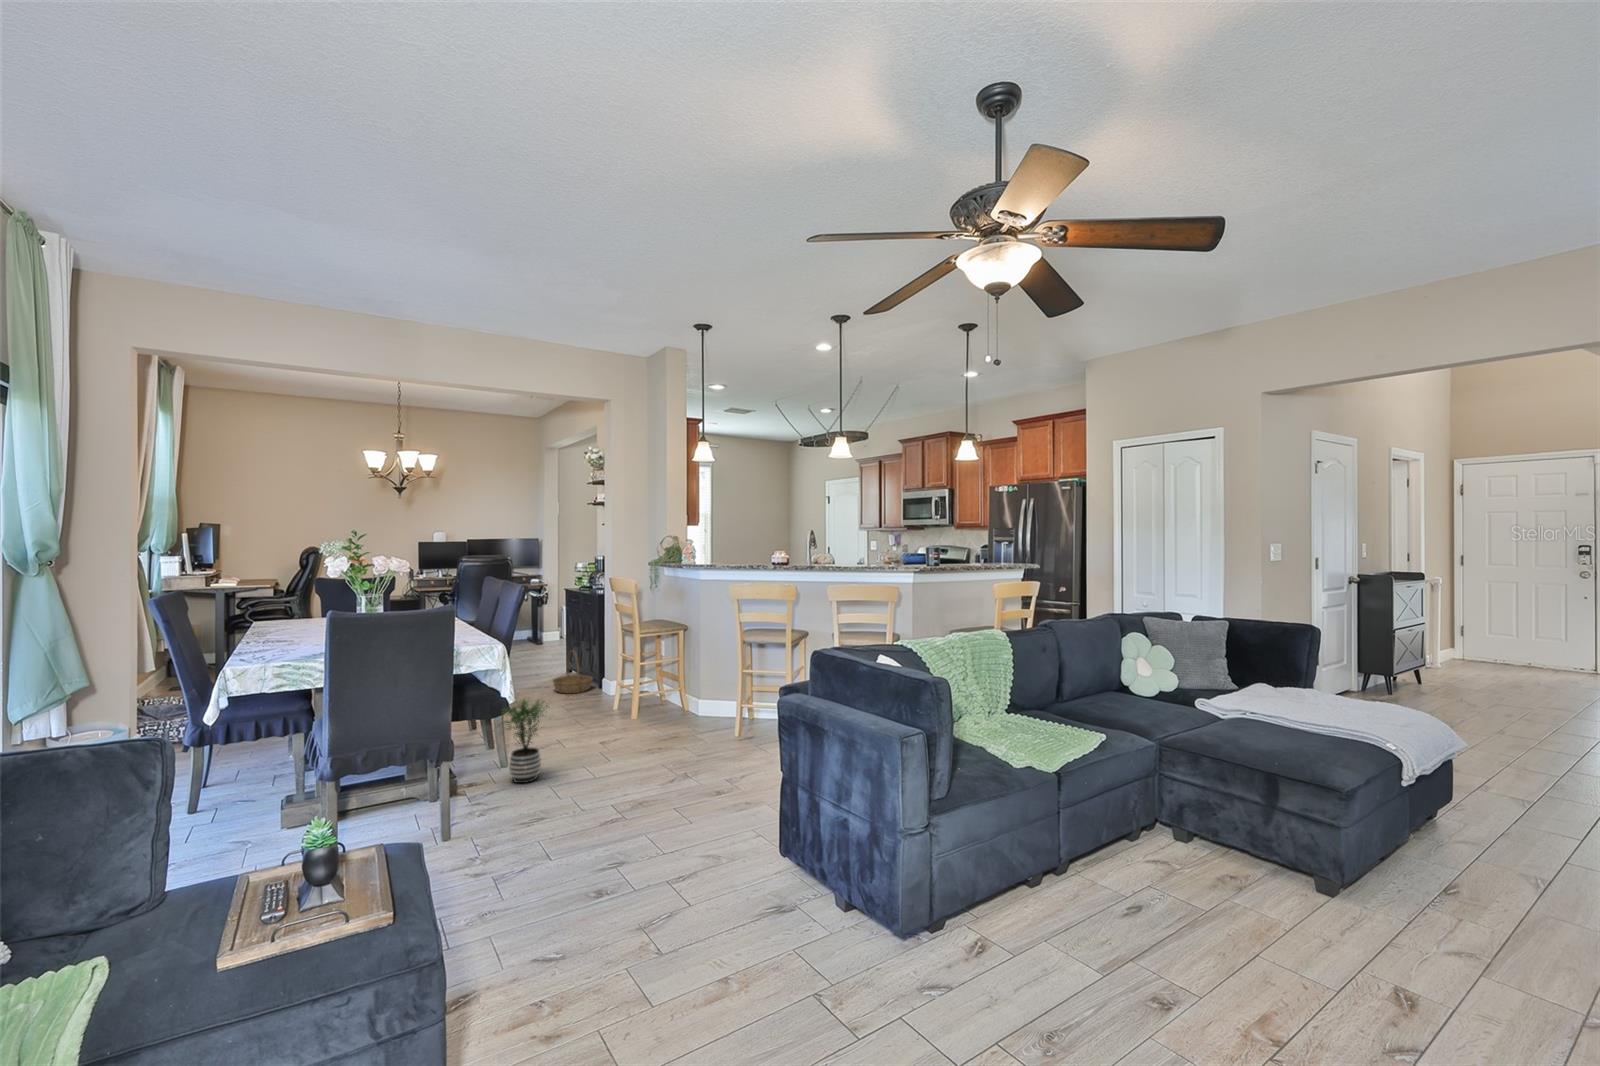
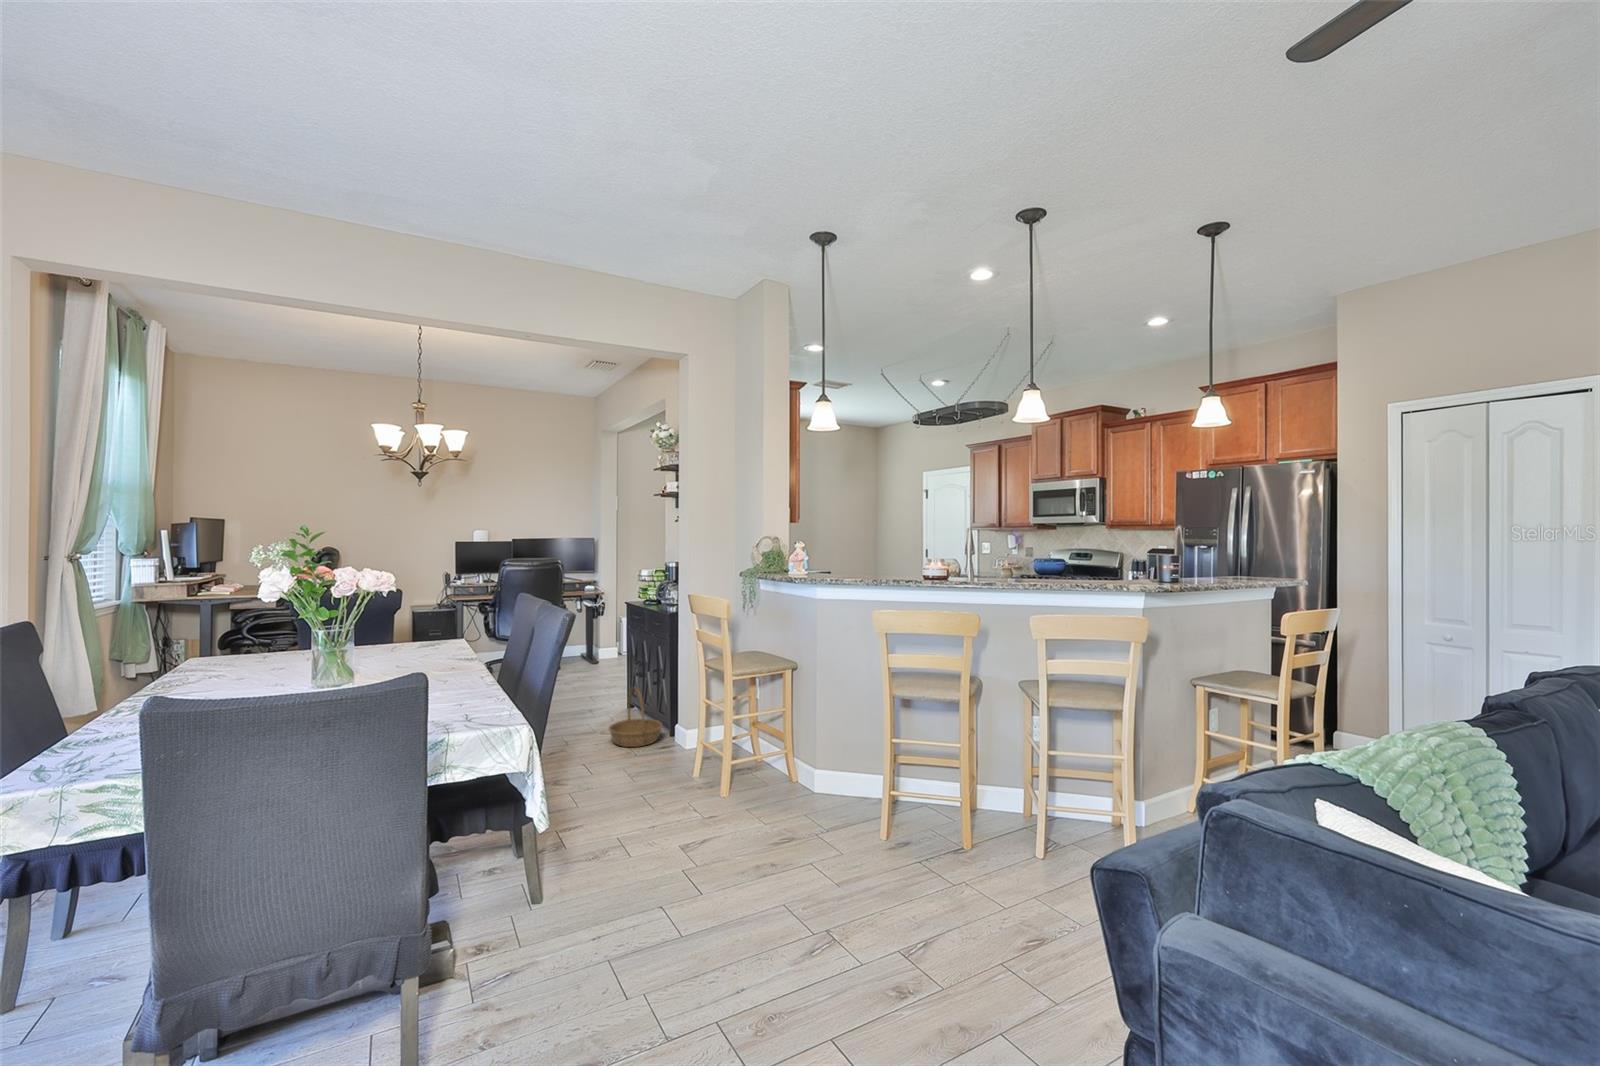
potted plant: present [498,700,551,783] -> none [505,812,610,976]

